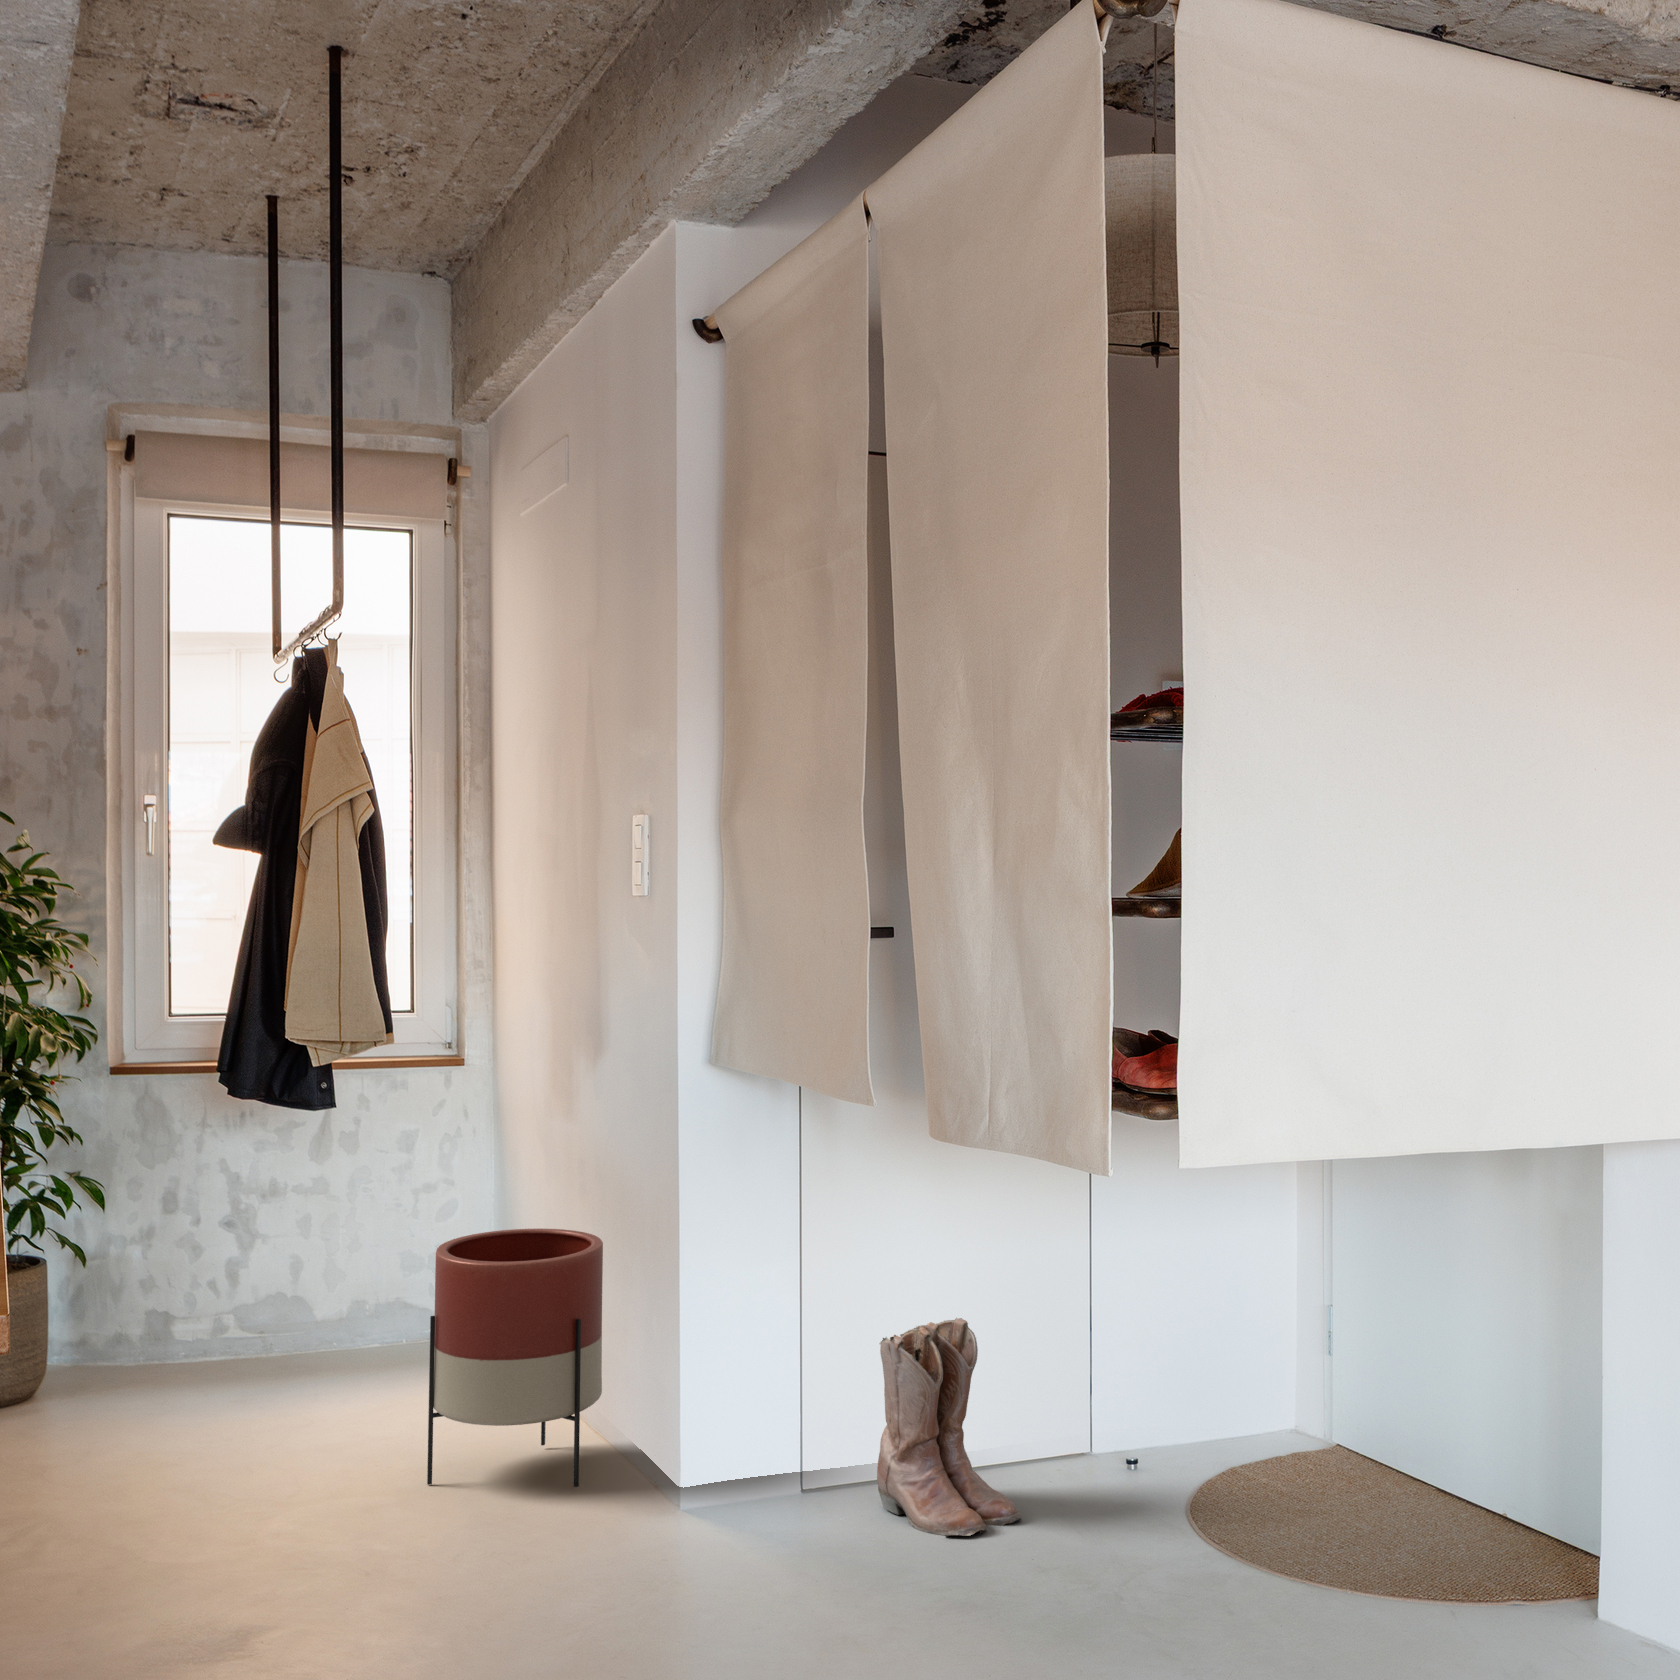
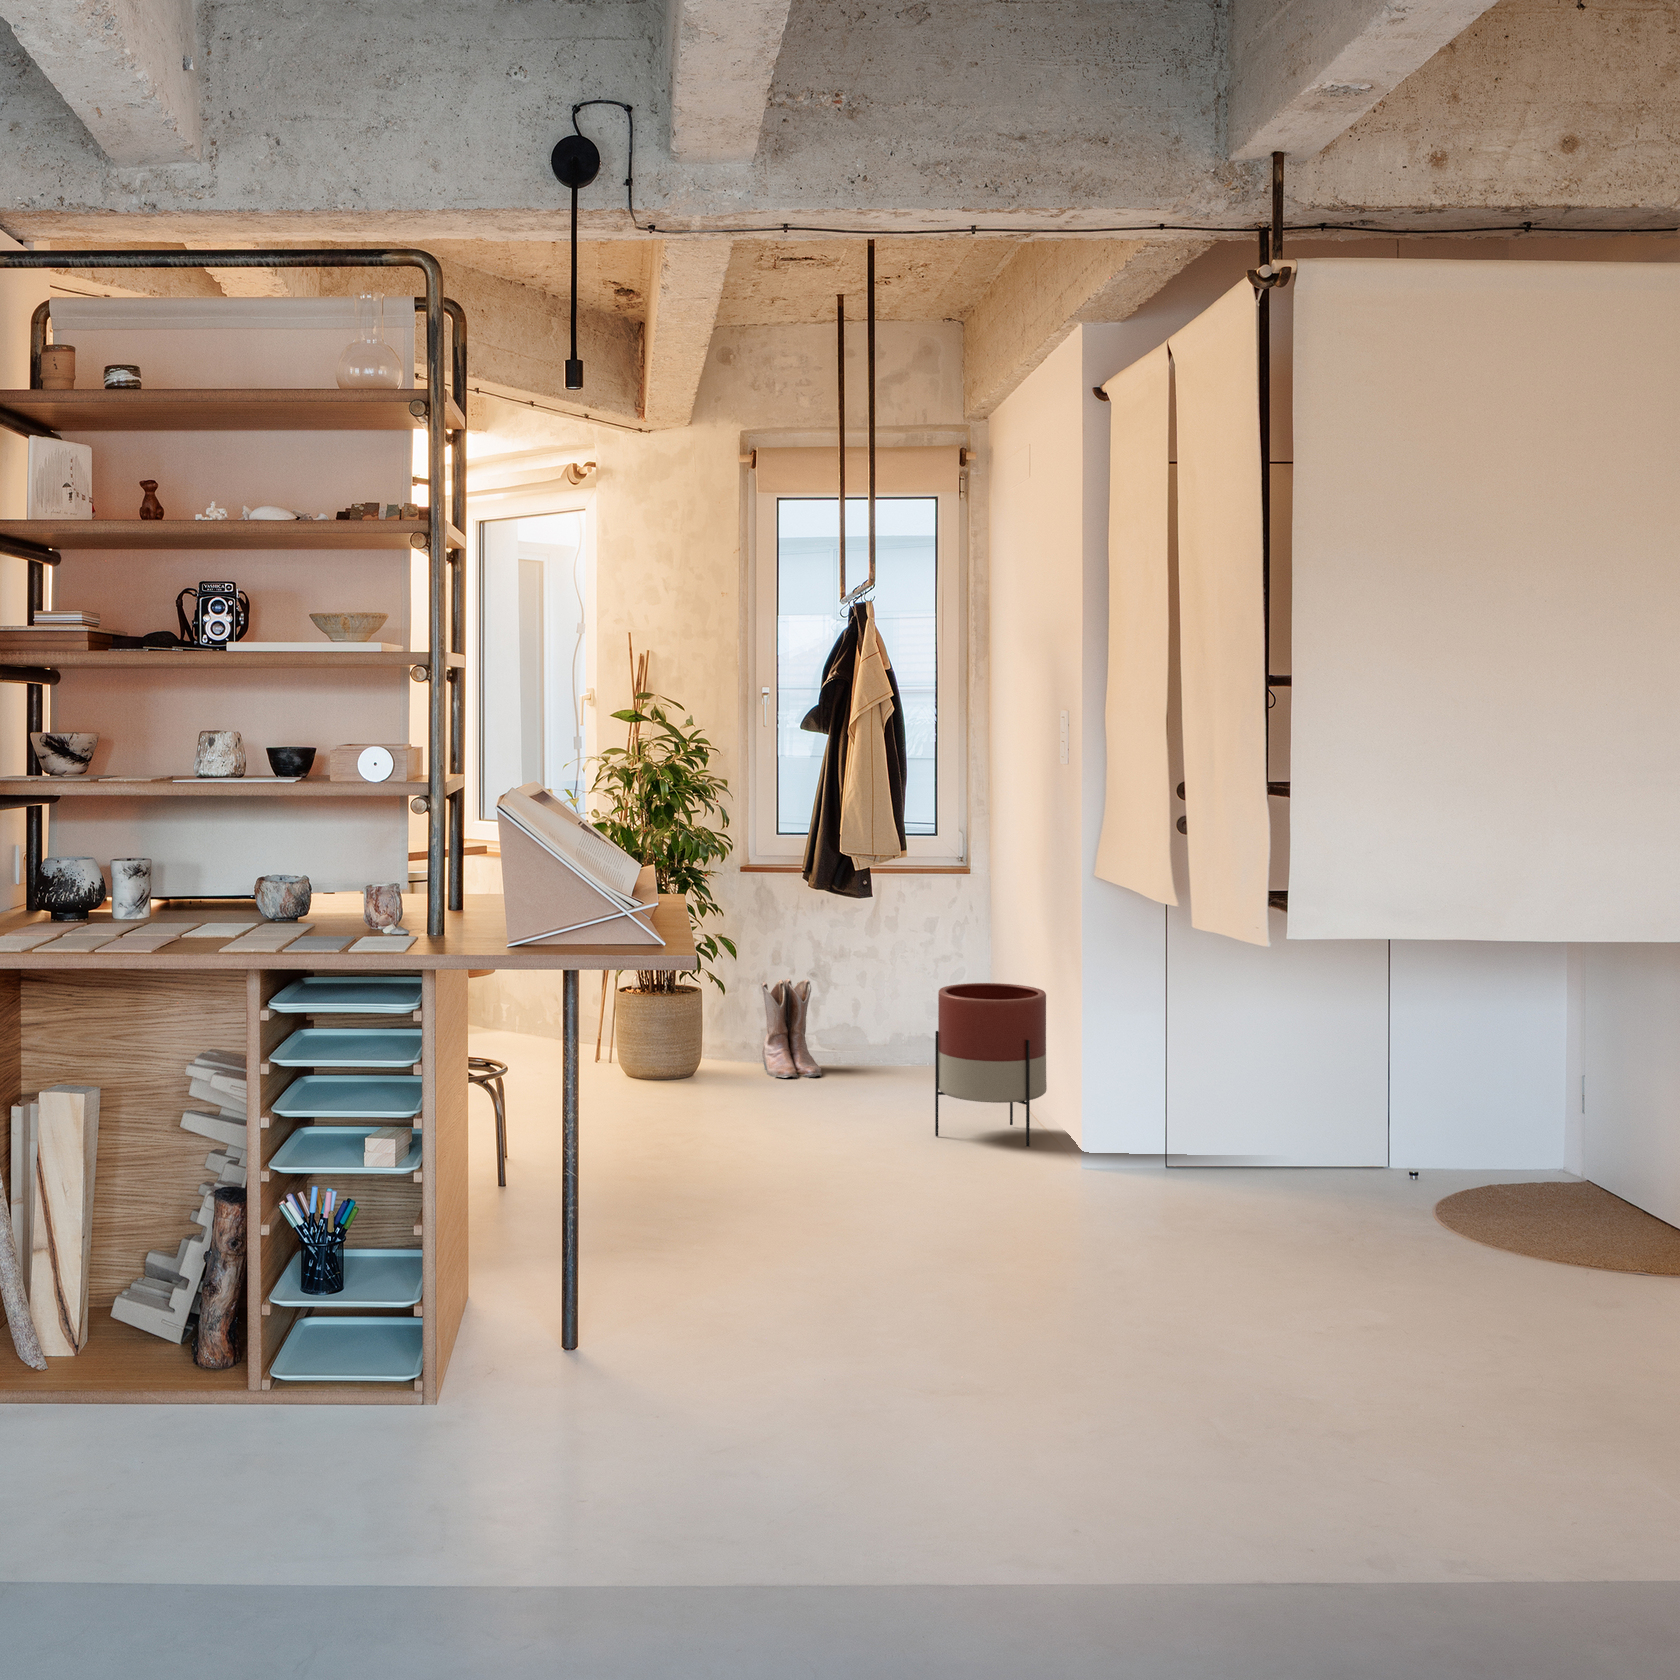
boots: present [877,1318,1021,1537] -> present [761,979,822,1079]

